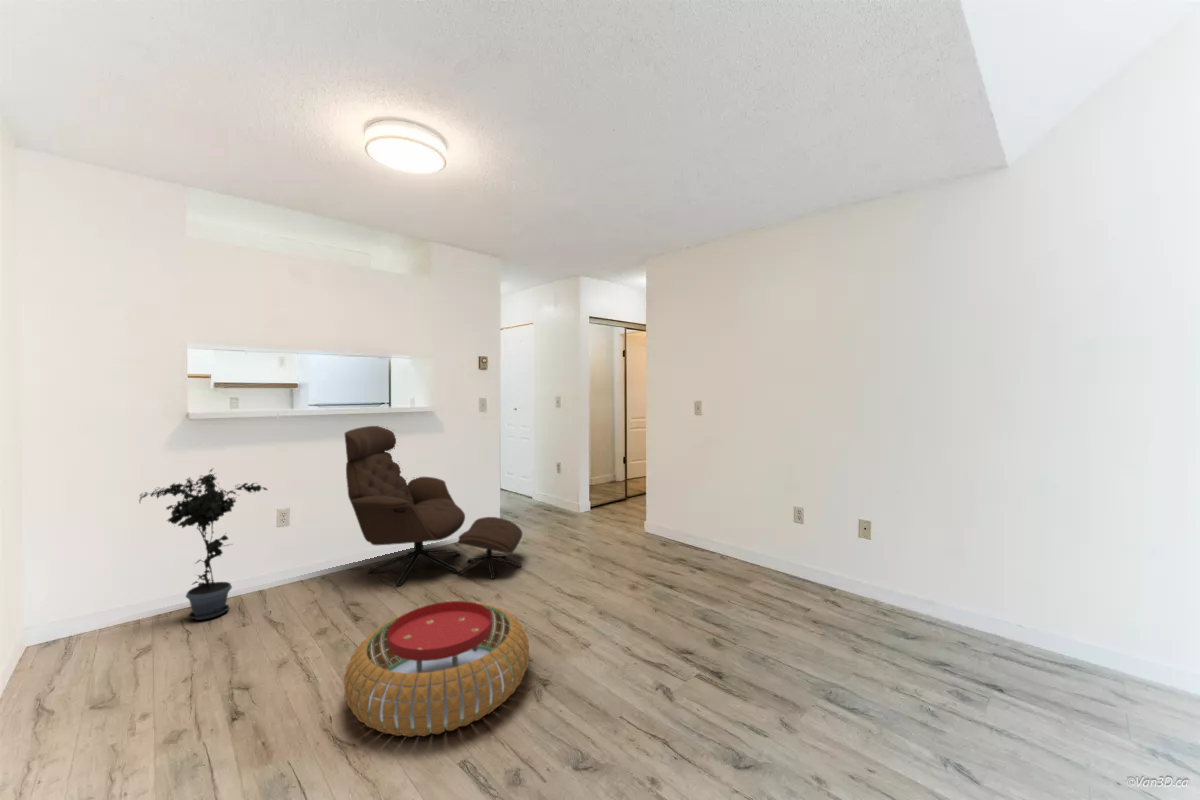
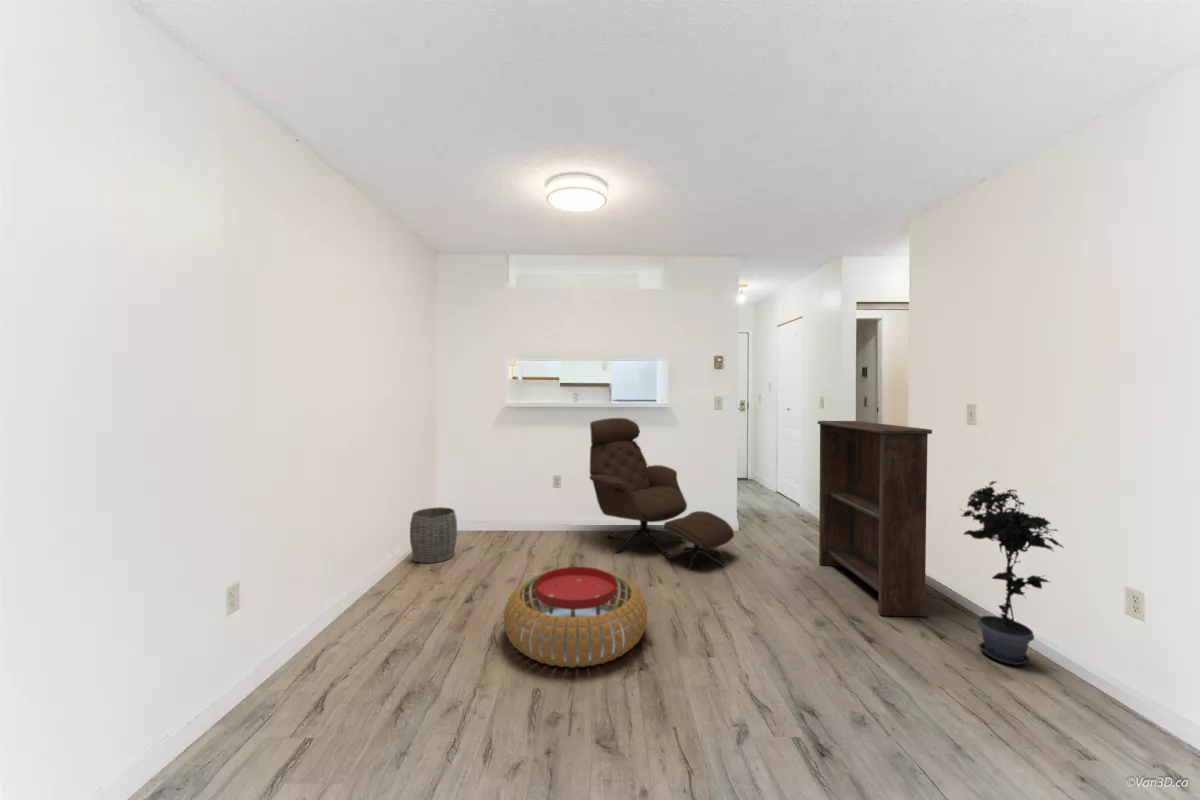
bookshelf: none [585,416,684,568] -> present [818,421,932,616]
potted plant: present [139,469,267,620] -> present [962,481,1063,665]
woven basket: none [15,594,132,708] -> present [410,507,457,563]

